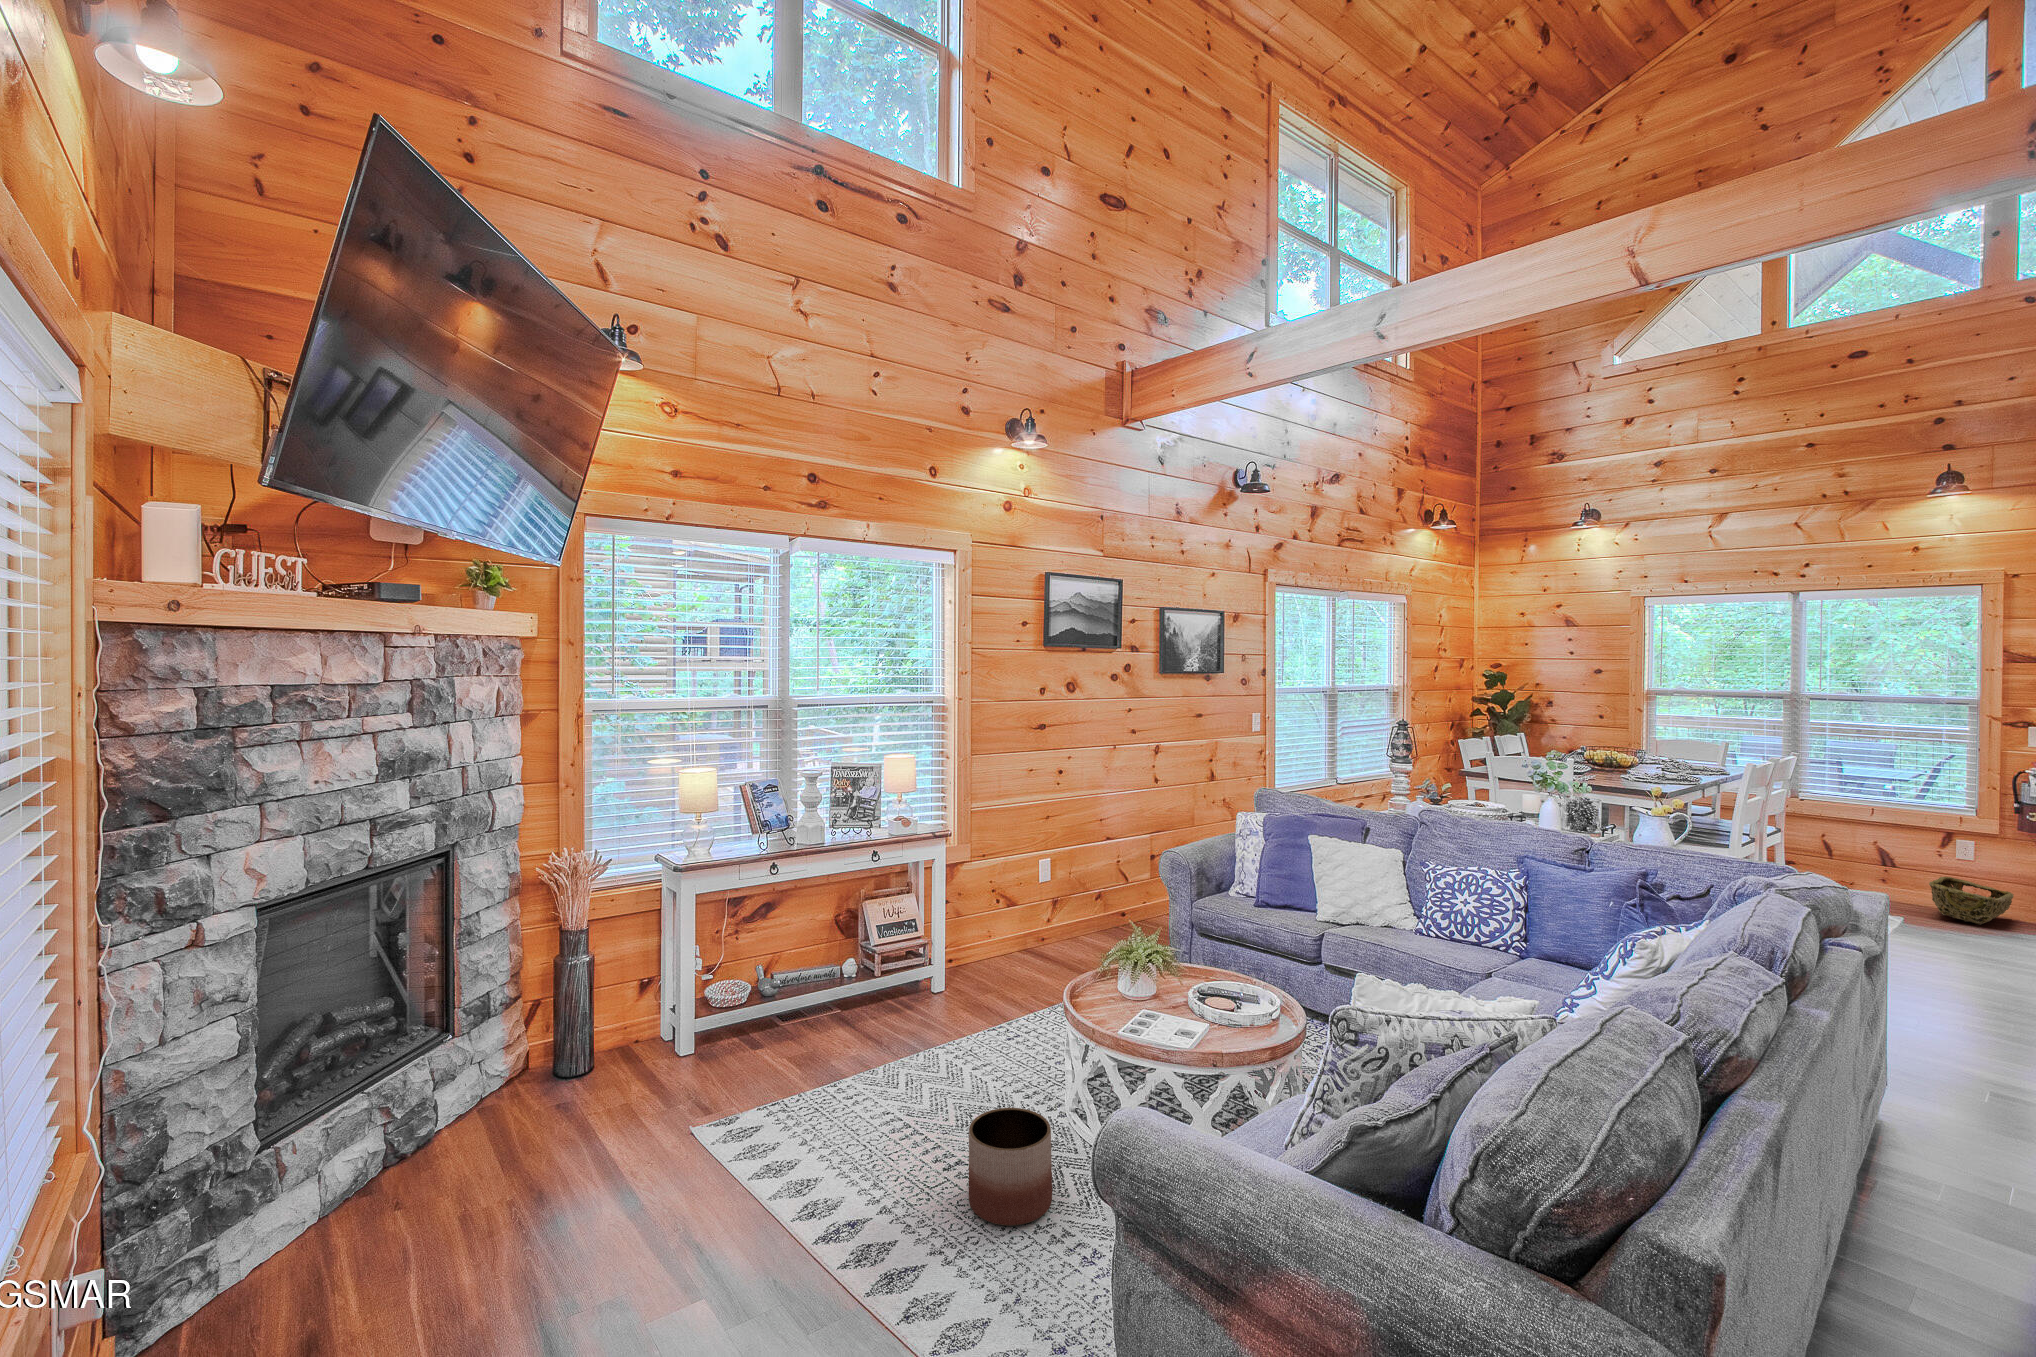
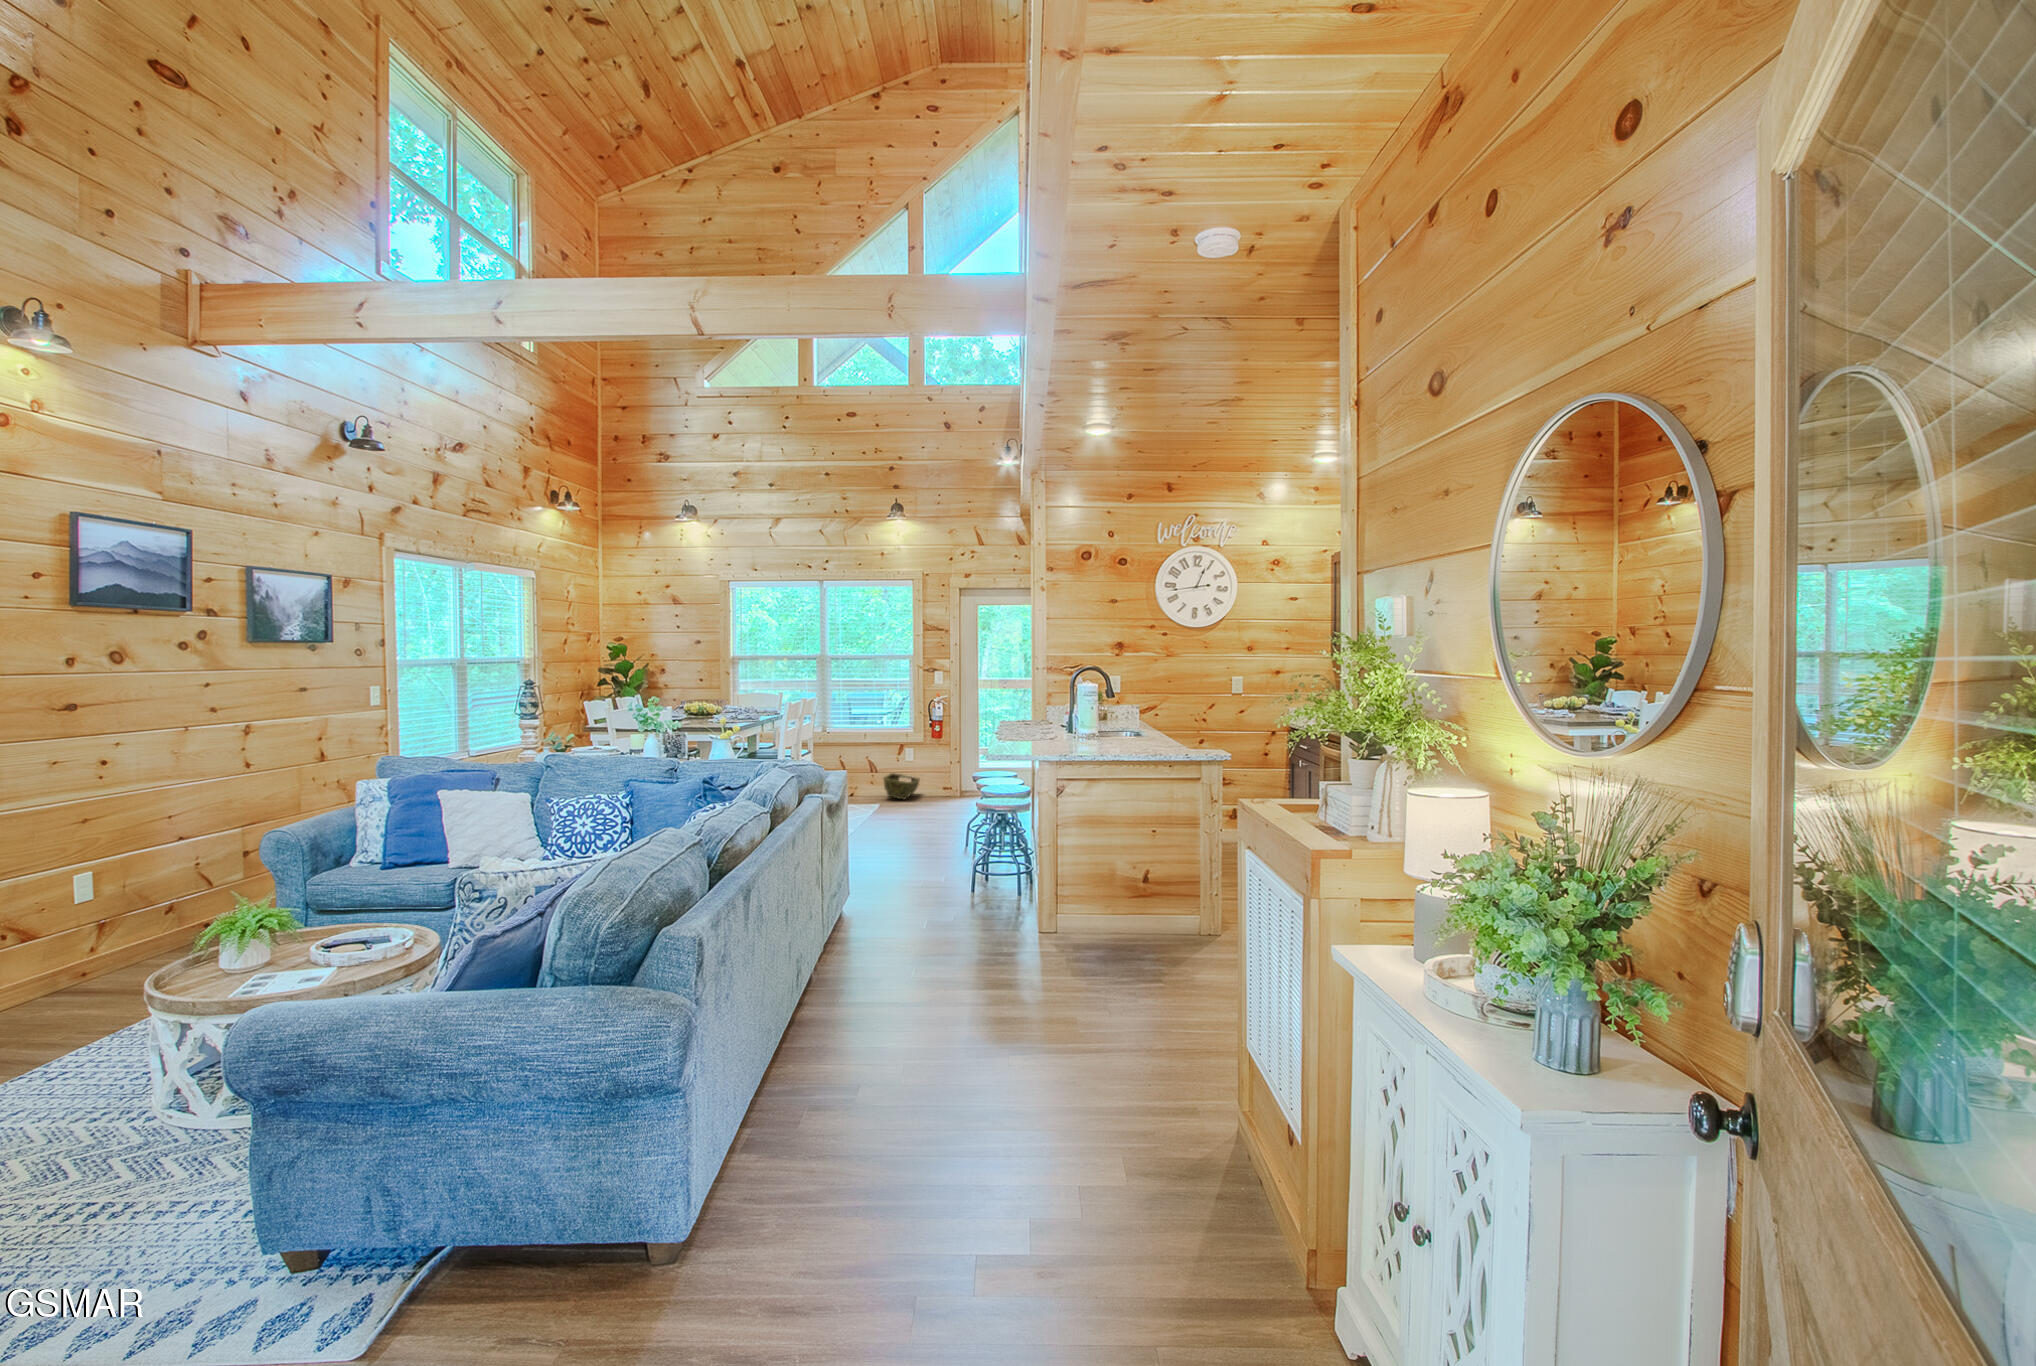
planter: present [969,1108,1052,1226] -> none [52,1093,176,1213]

